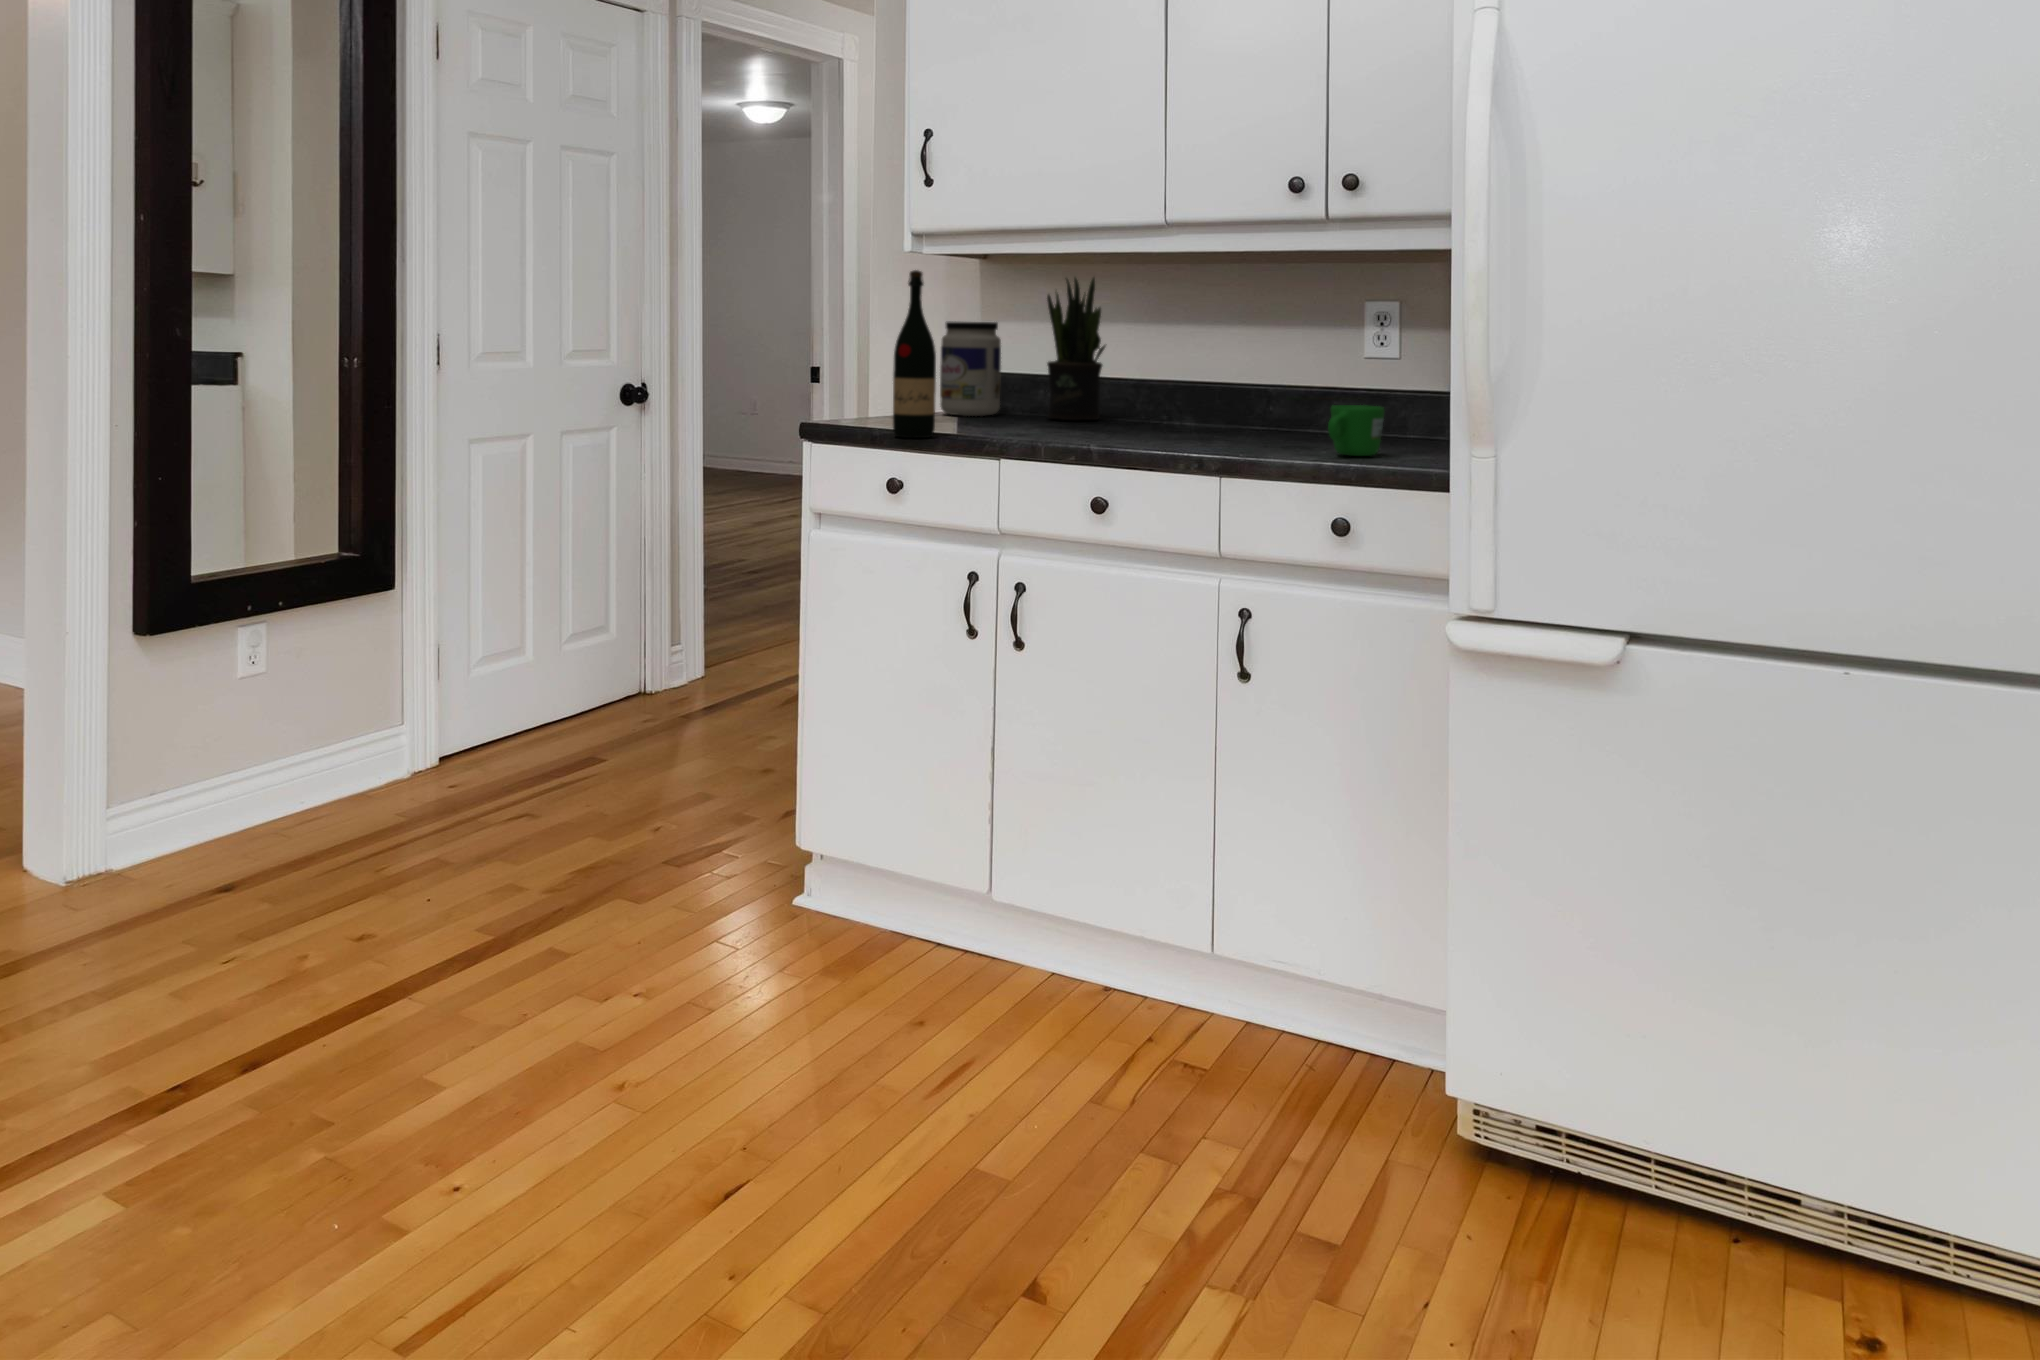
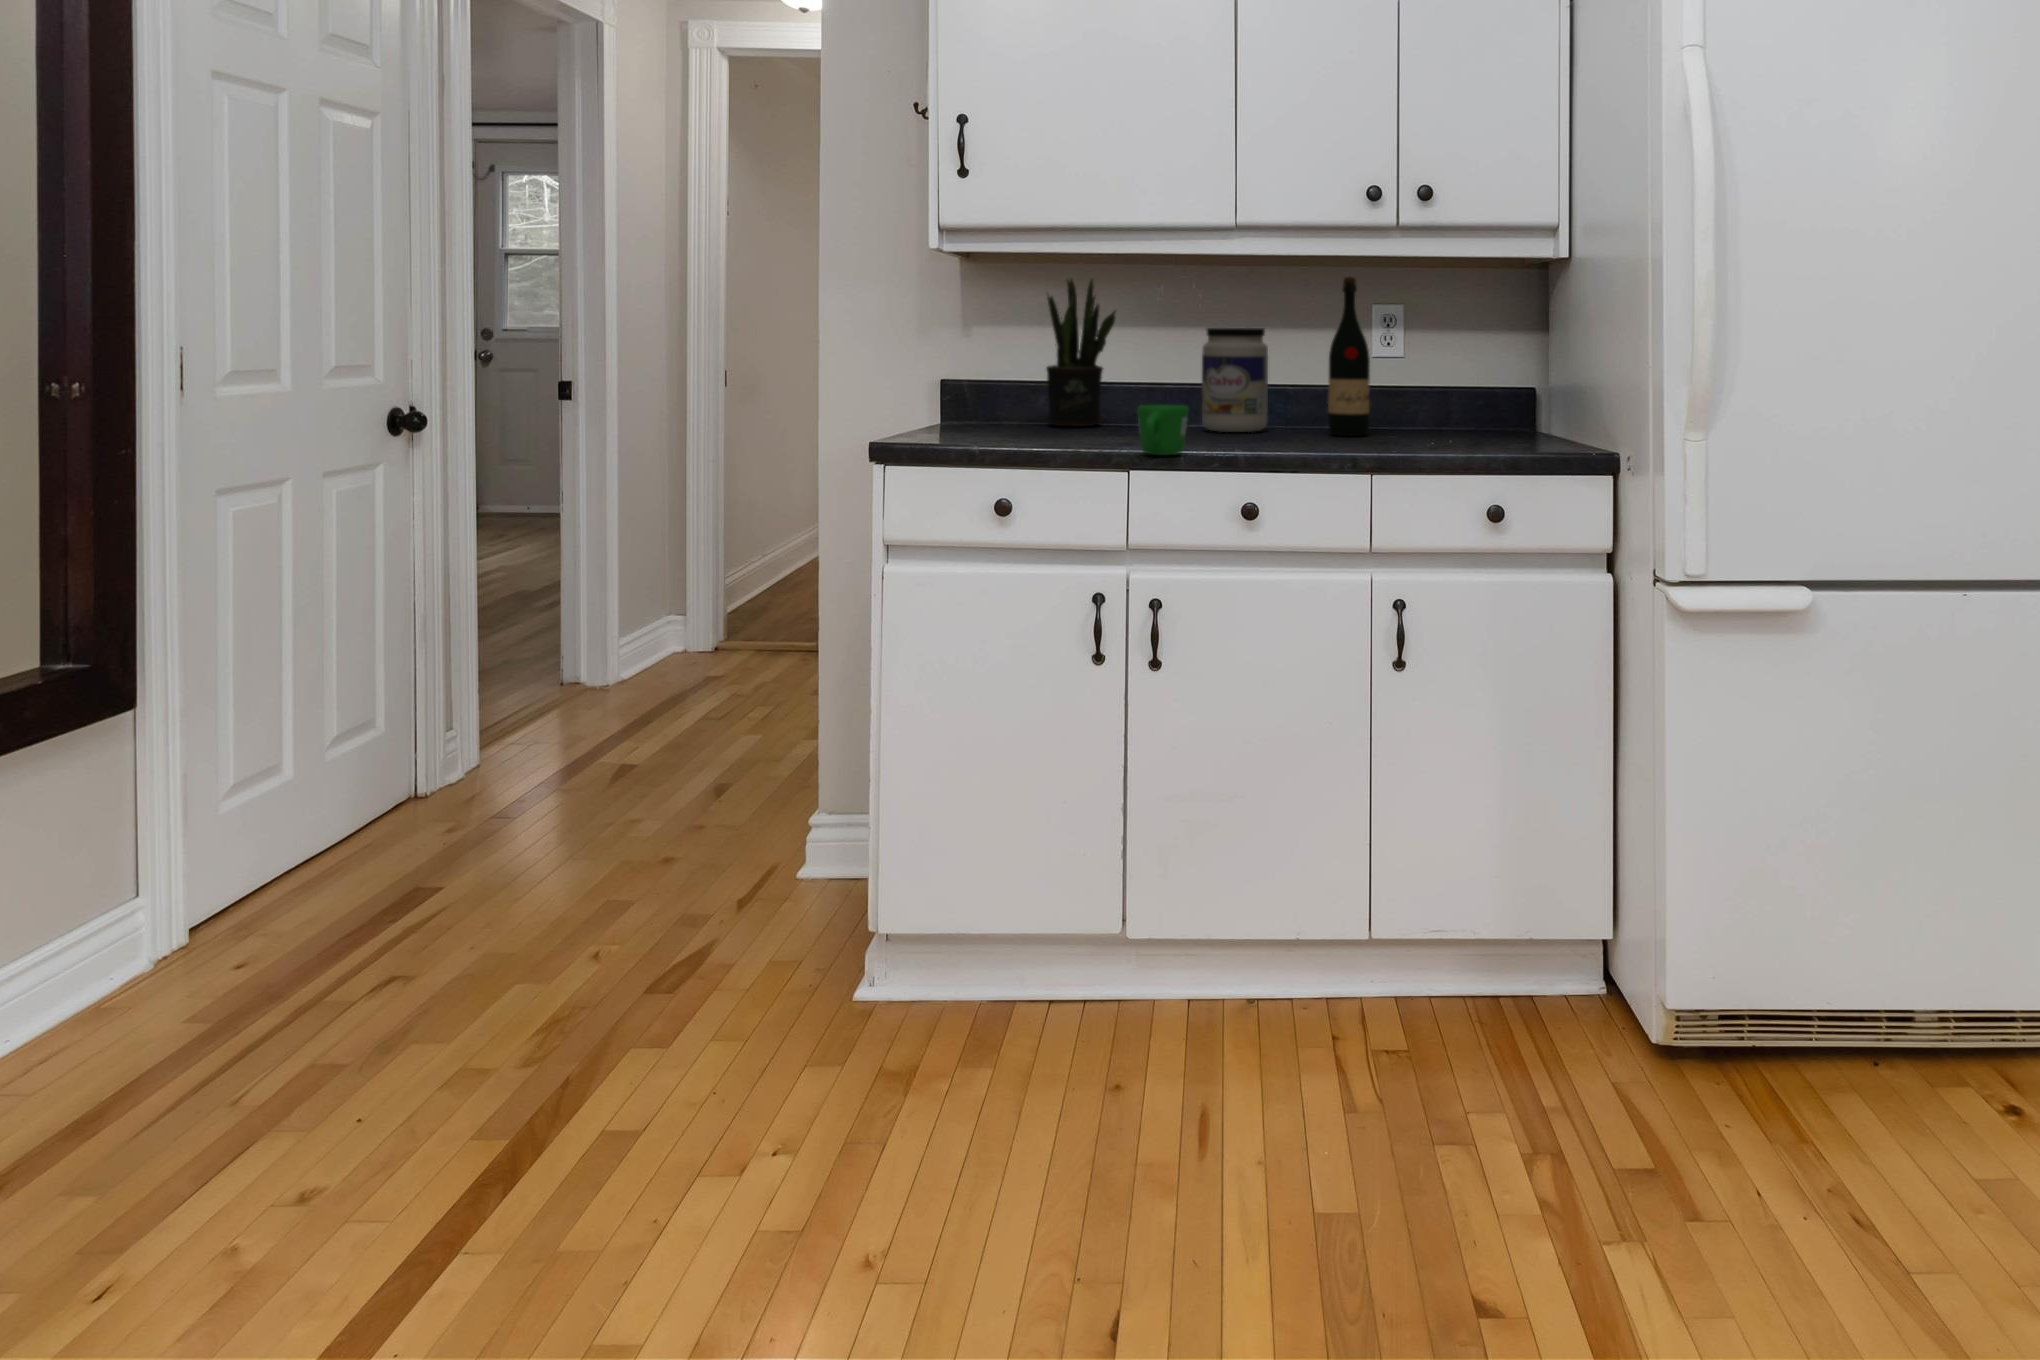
wine bottle: present [893,270,936,438] -> present [1328,277,1370,436]
jar: present [940,321,1001,416] -> present [1202,328,1268,432]
mug: present [1328,405,1384,456] -> present [1137,405,1189,455]

